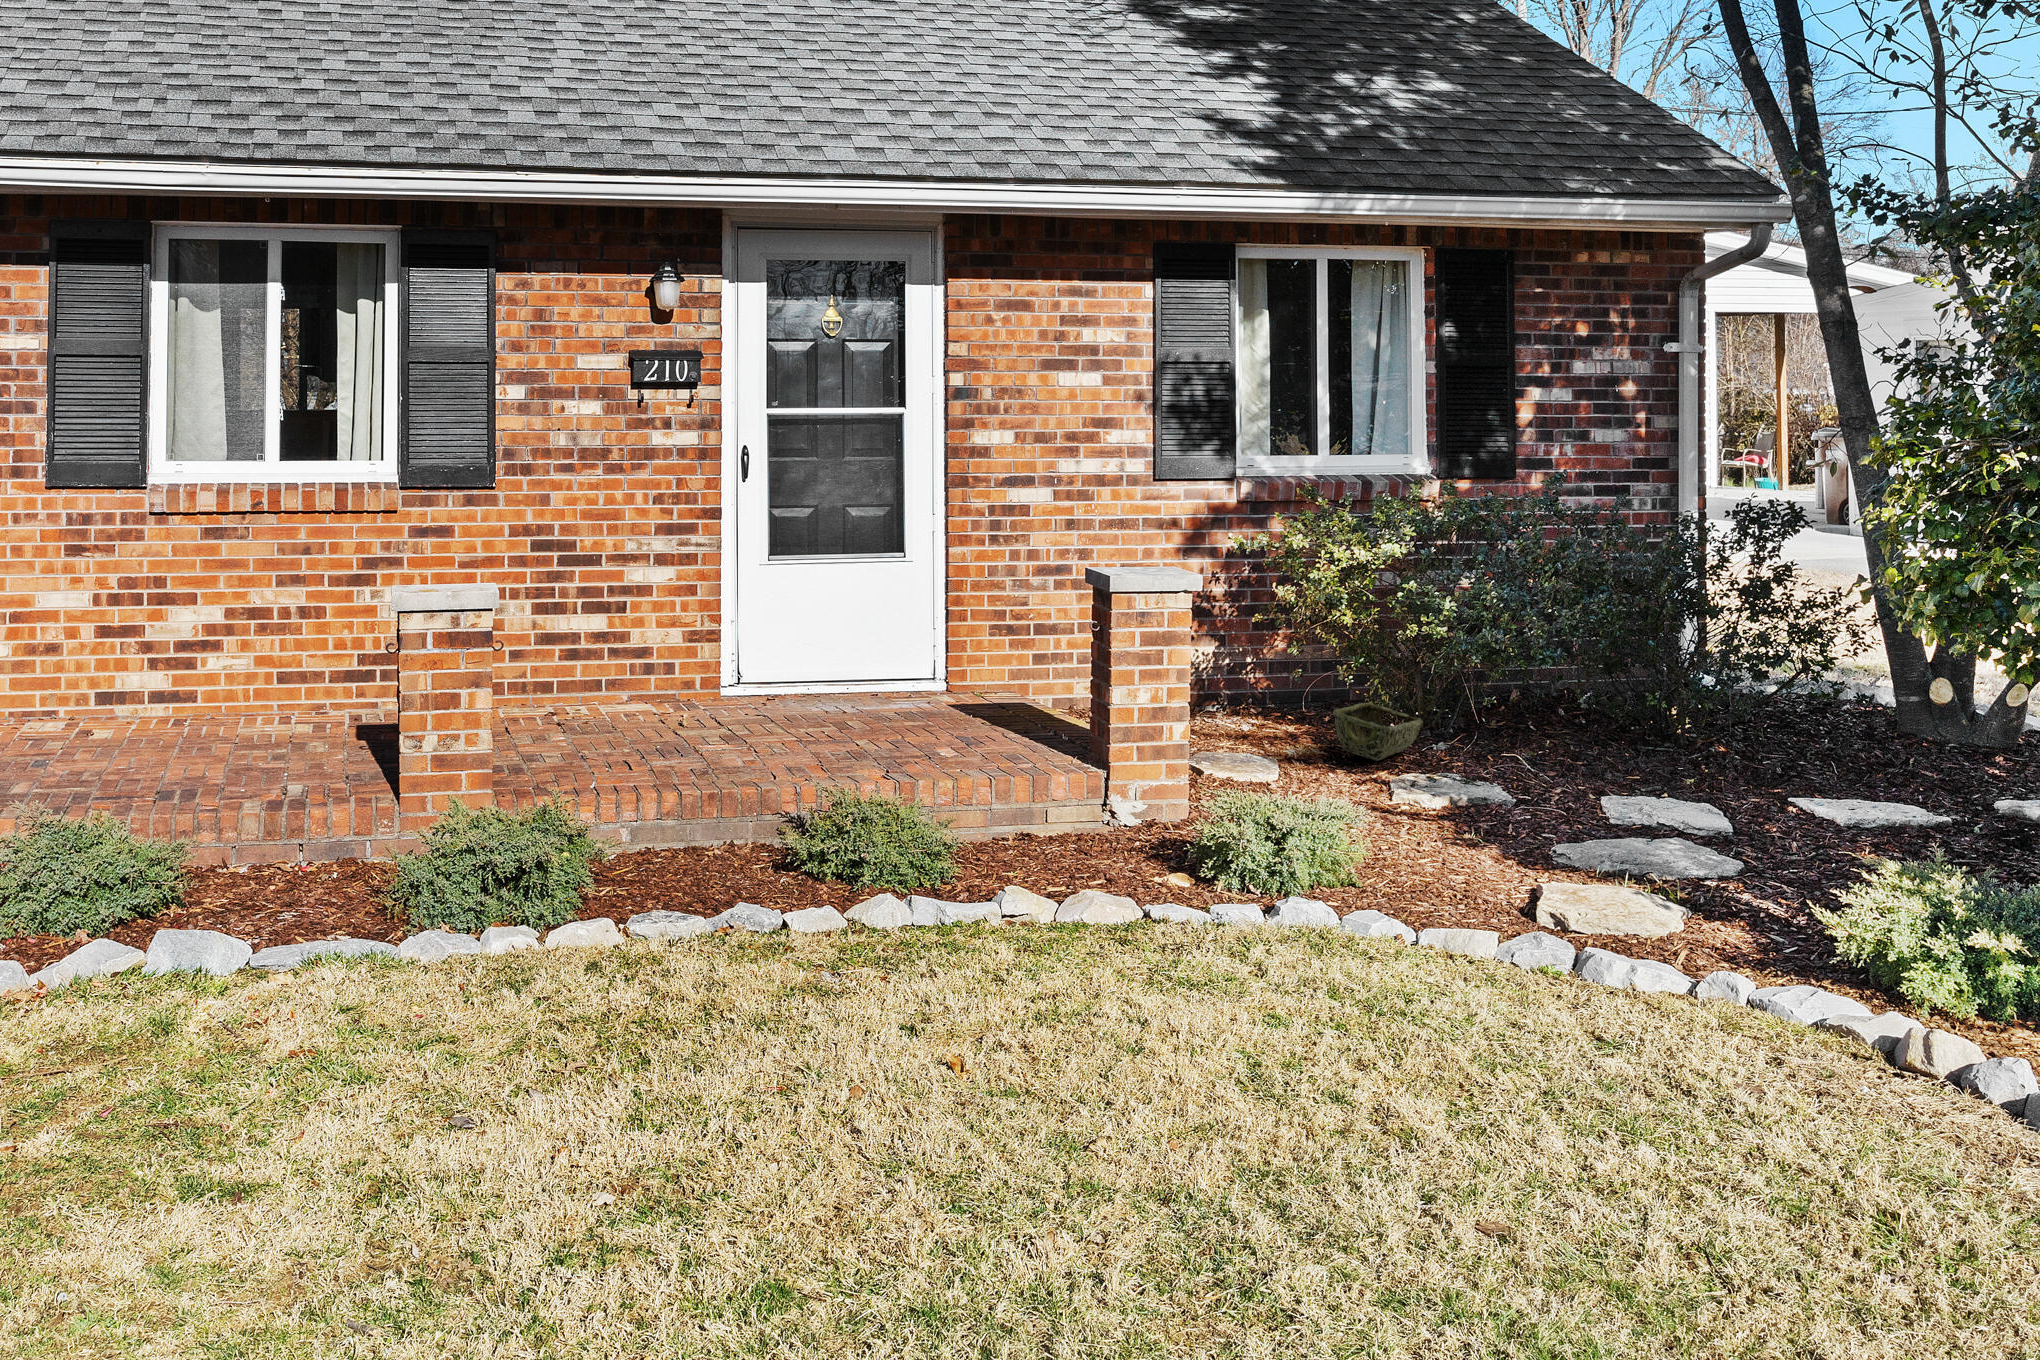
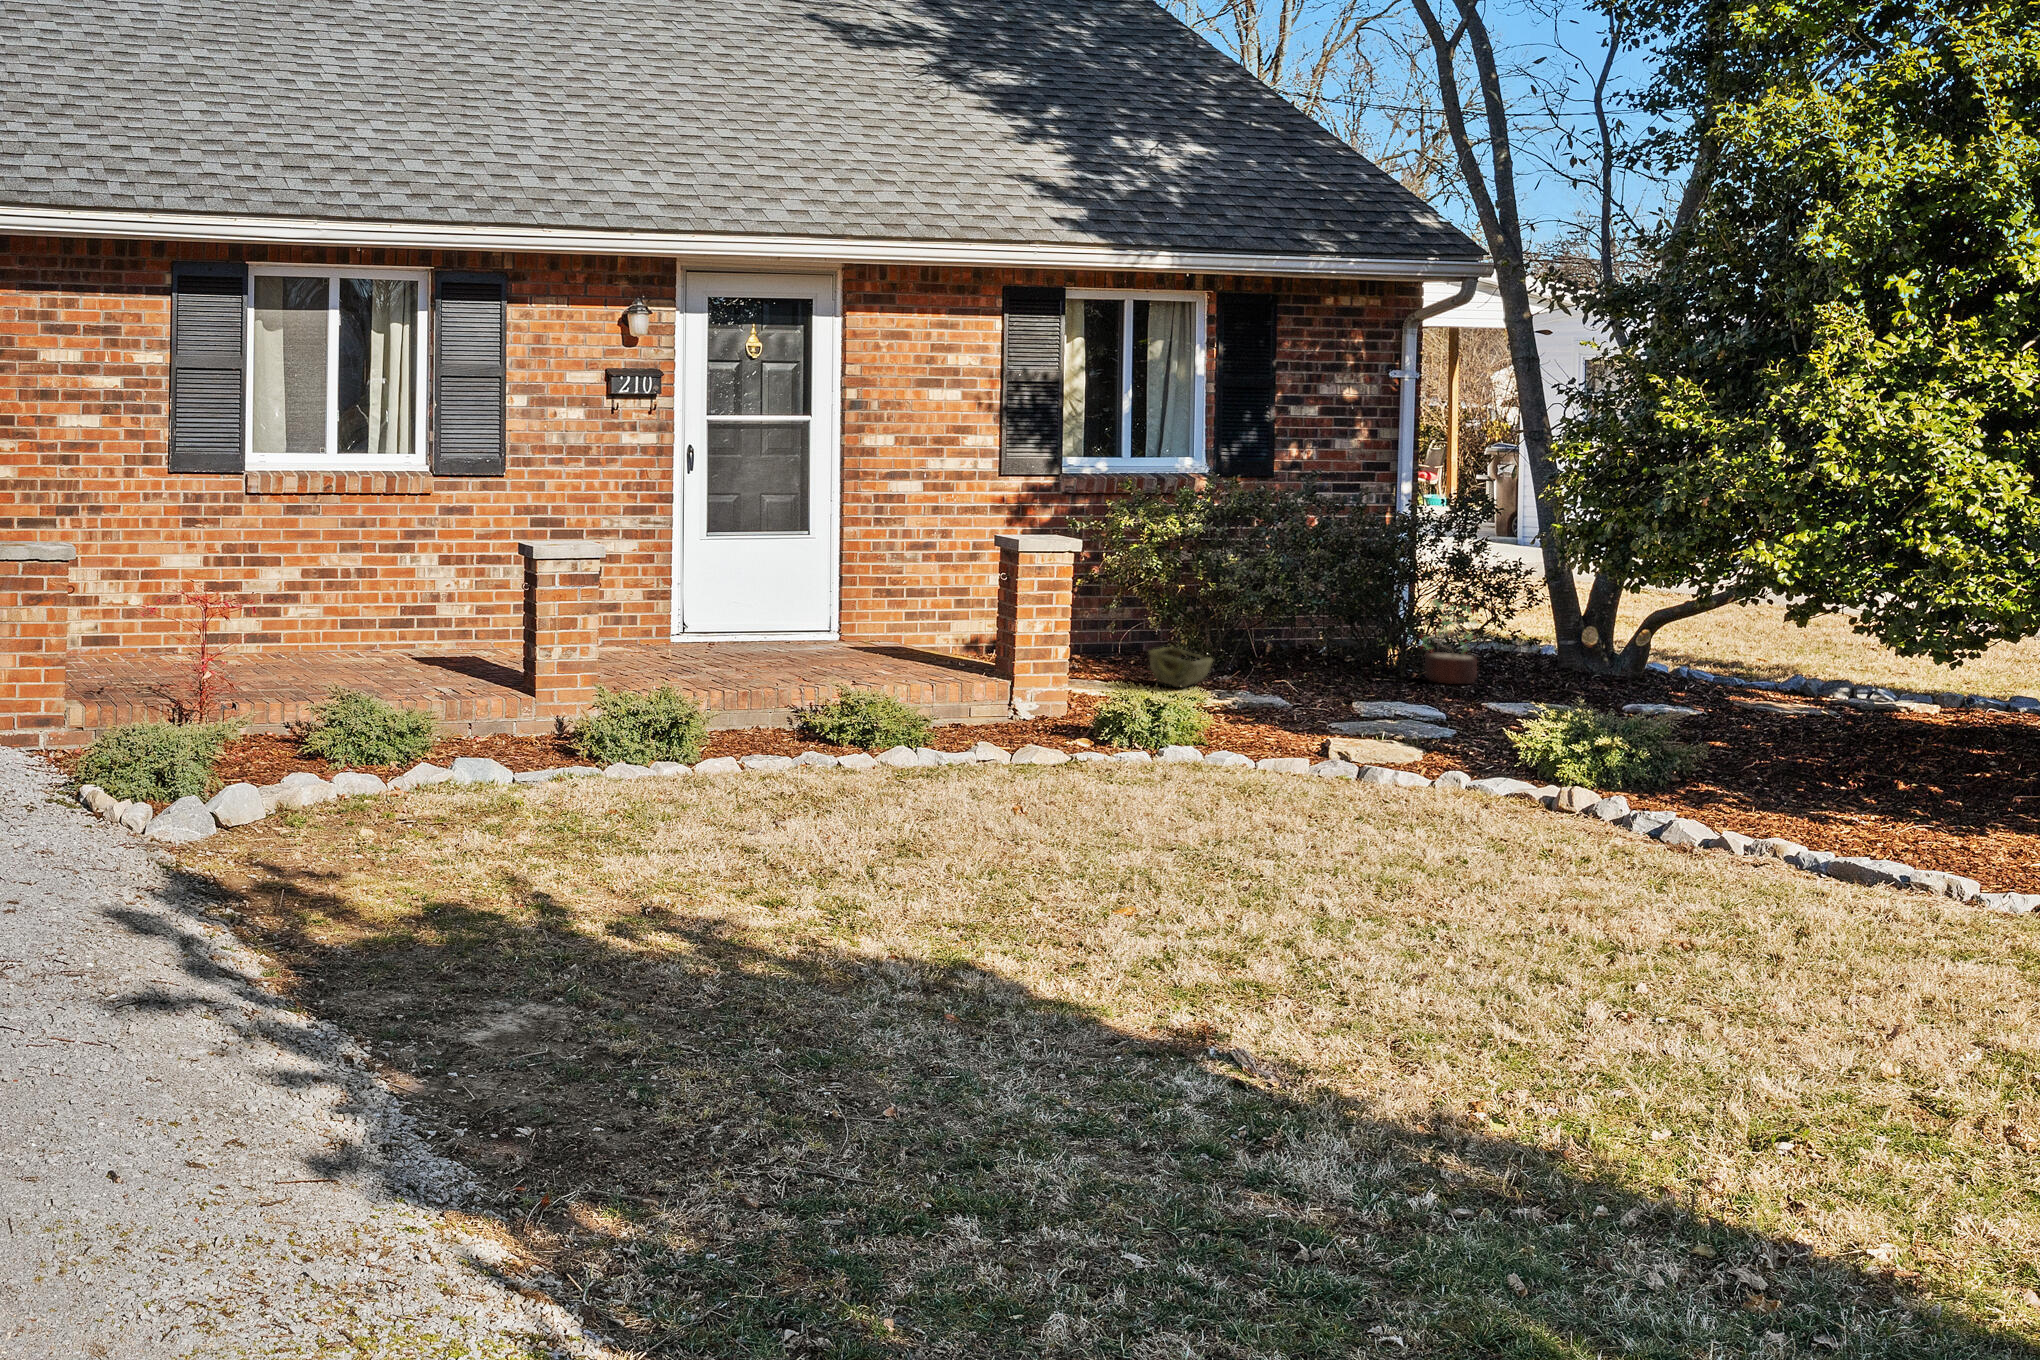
decorative plant: none [1704,636,1788,753] -> present [1422,598,1478,684]

